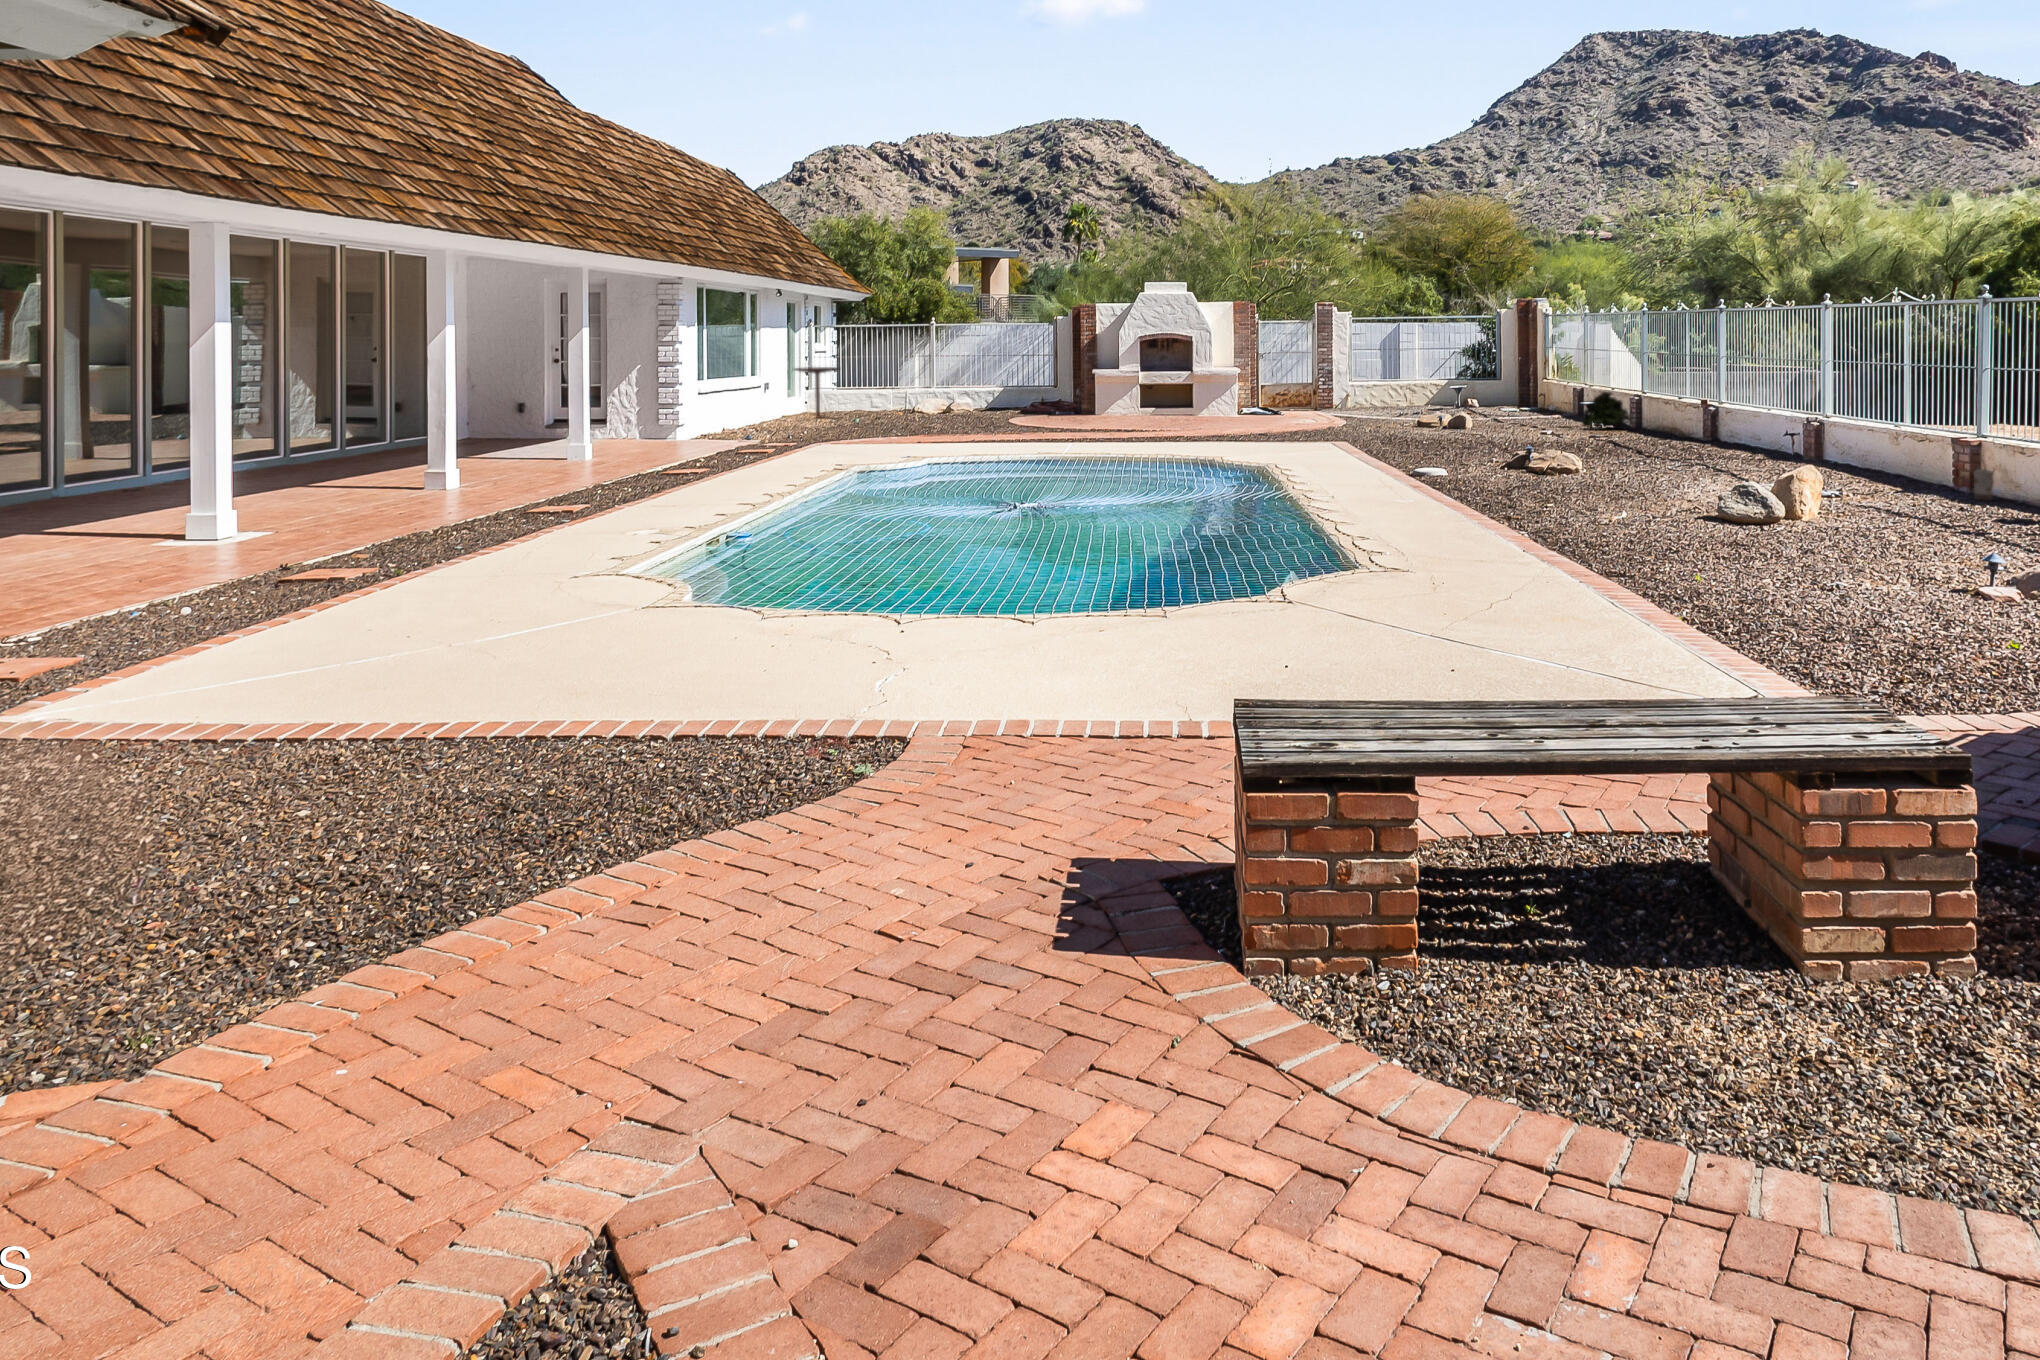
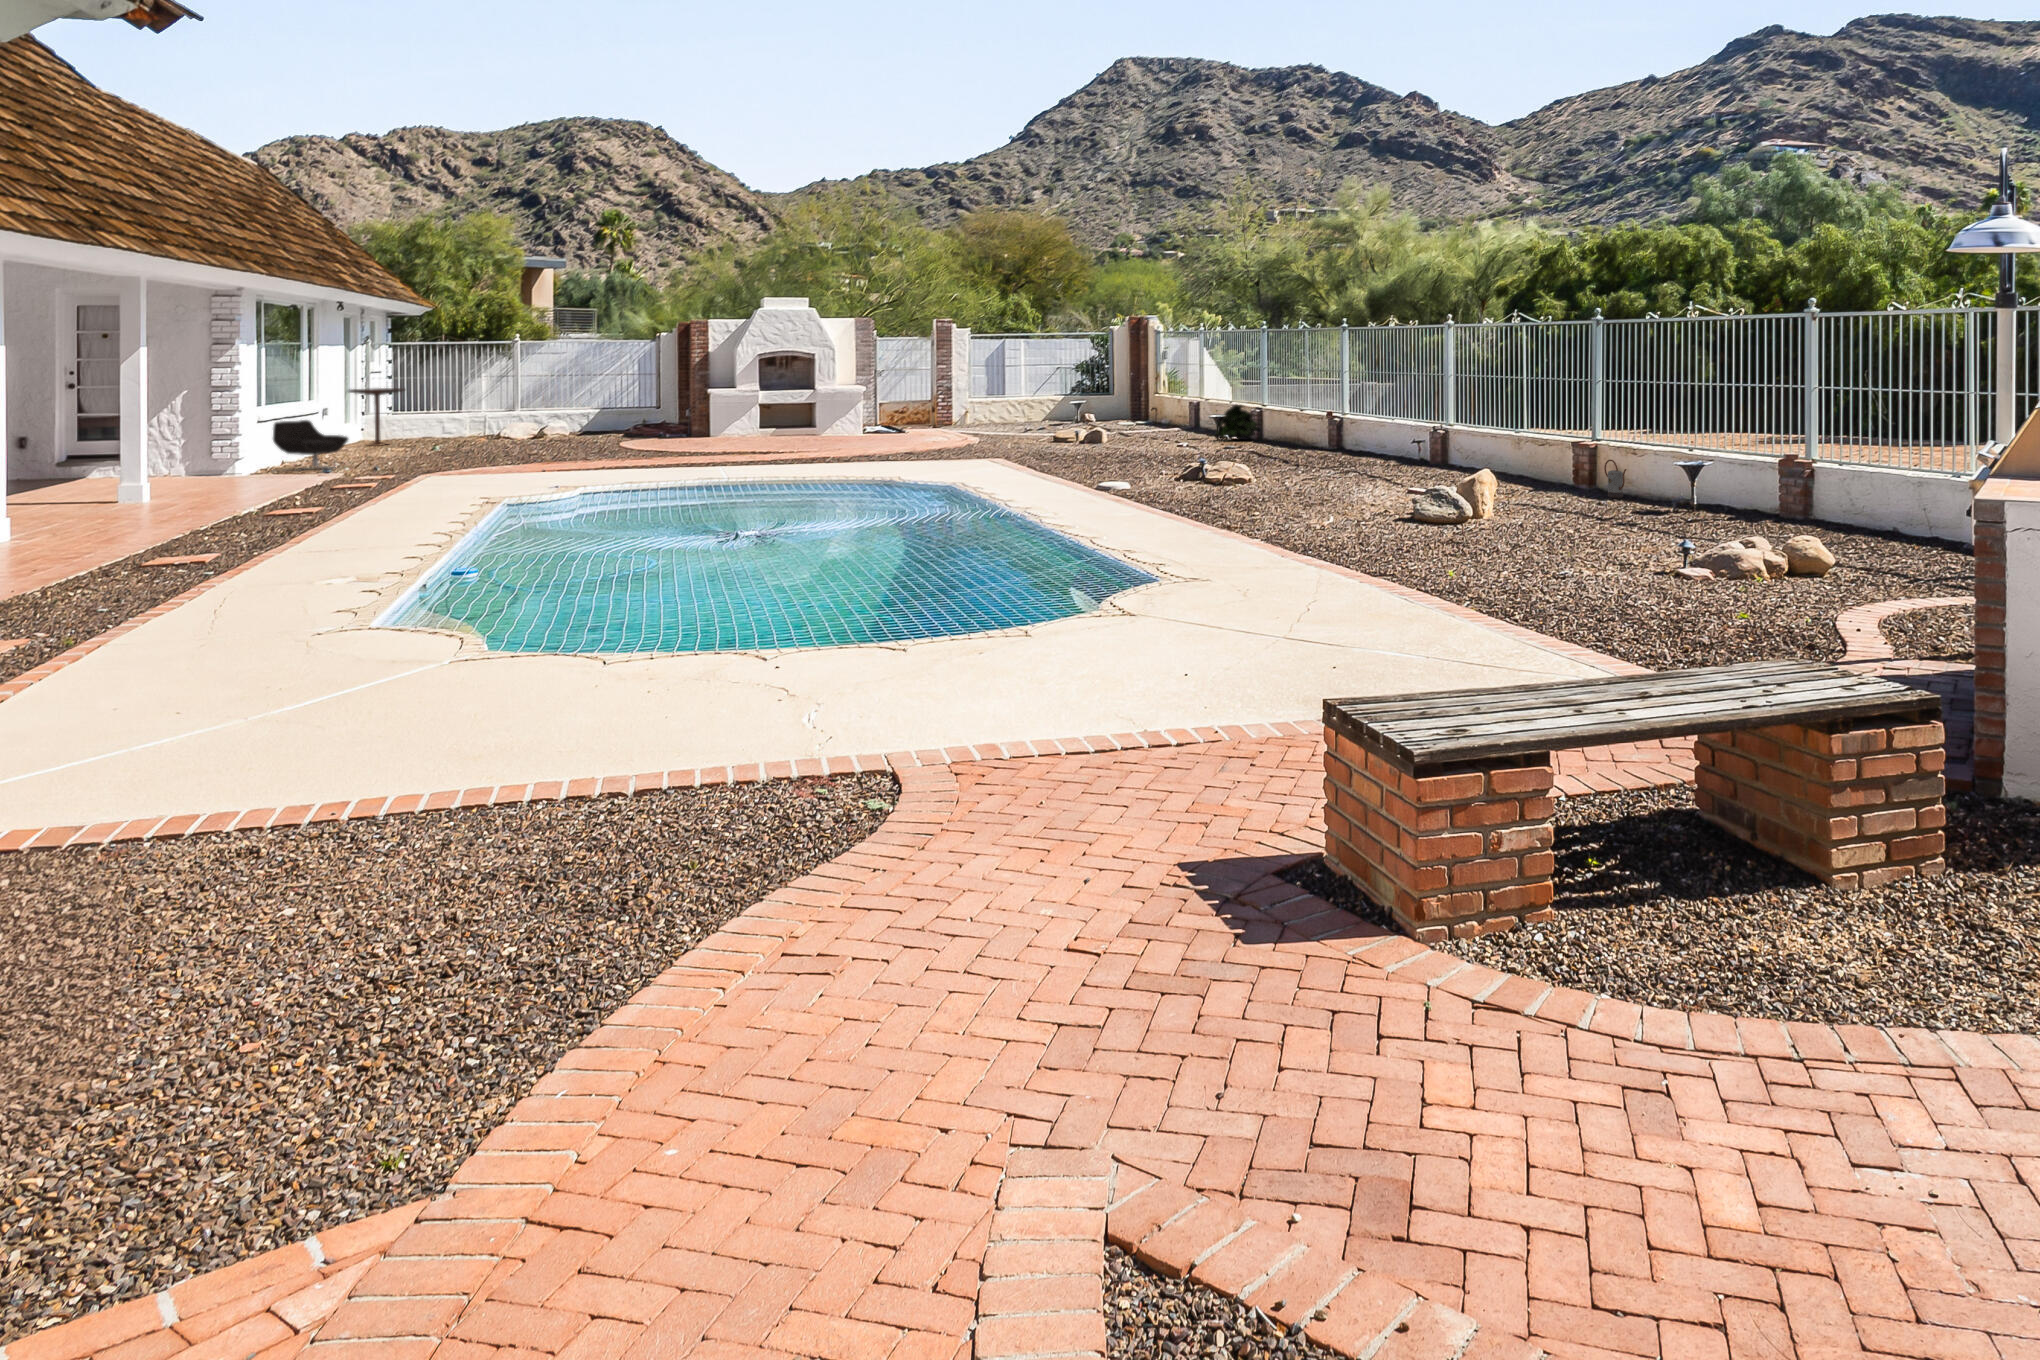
lounge chair: none [714,393,775,438] -> present [273,420,348,469]

